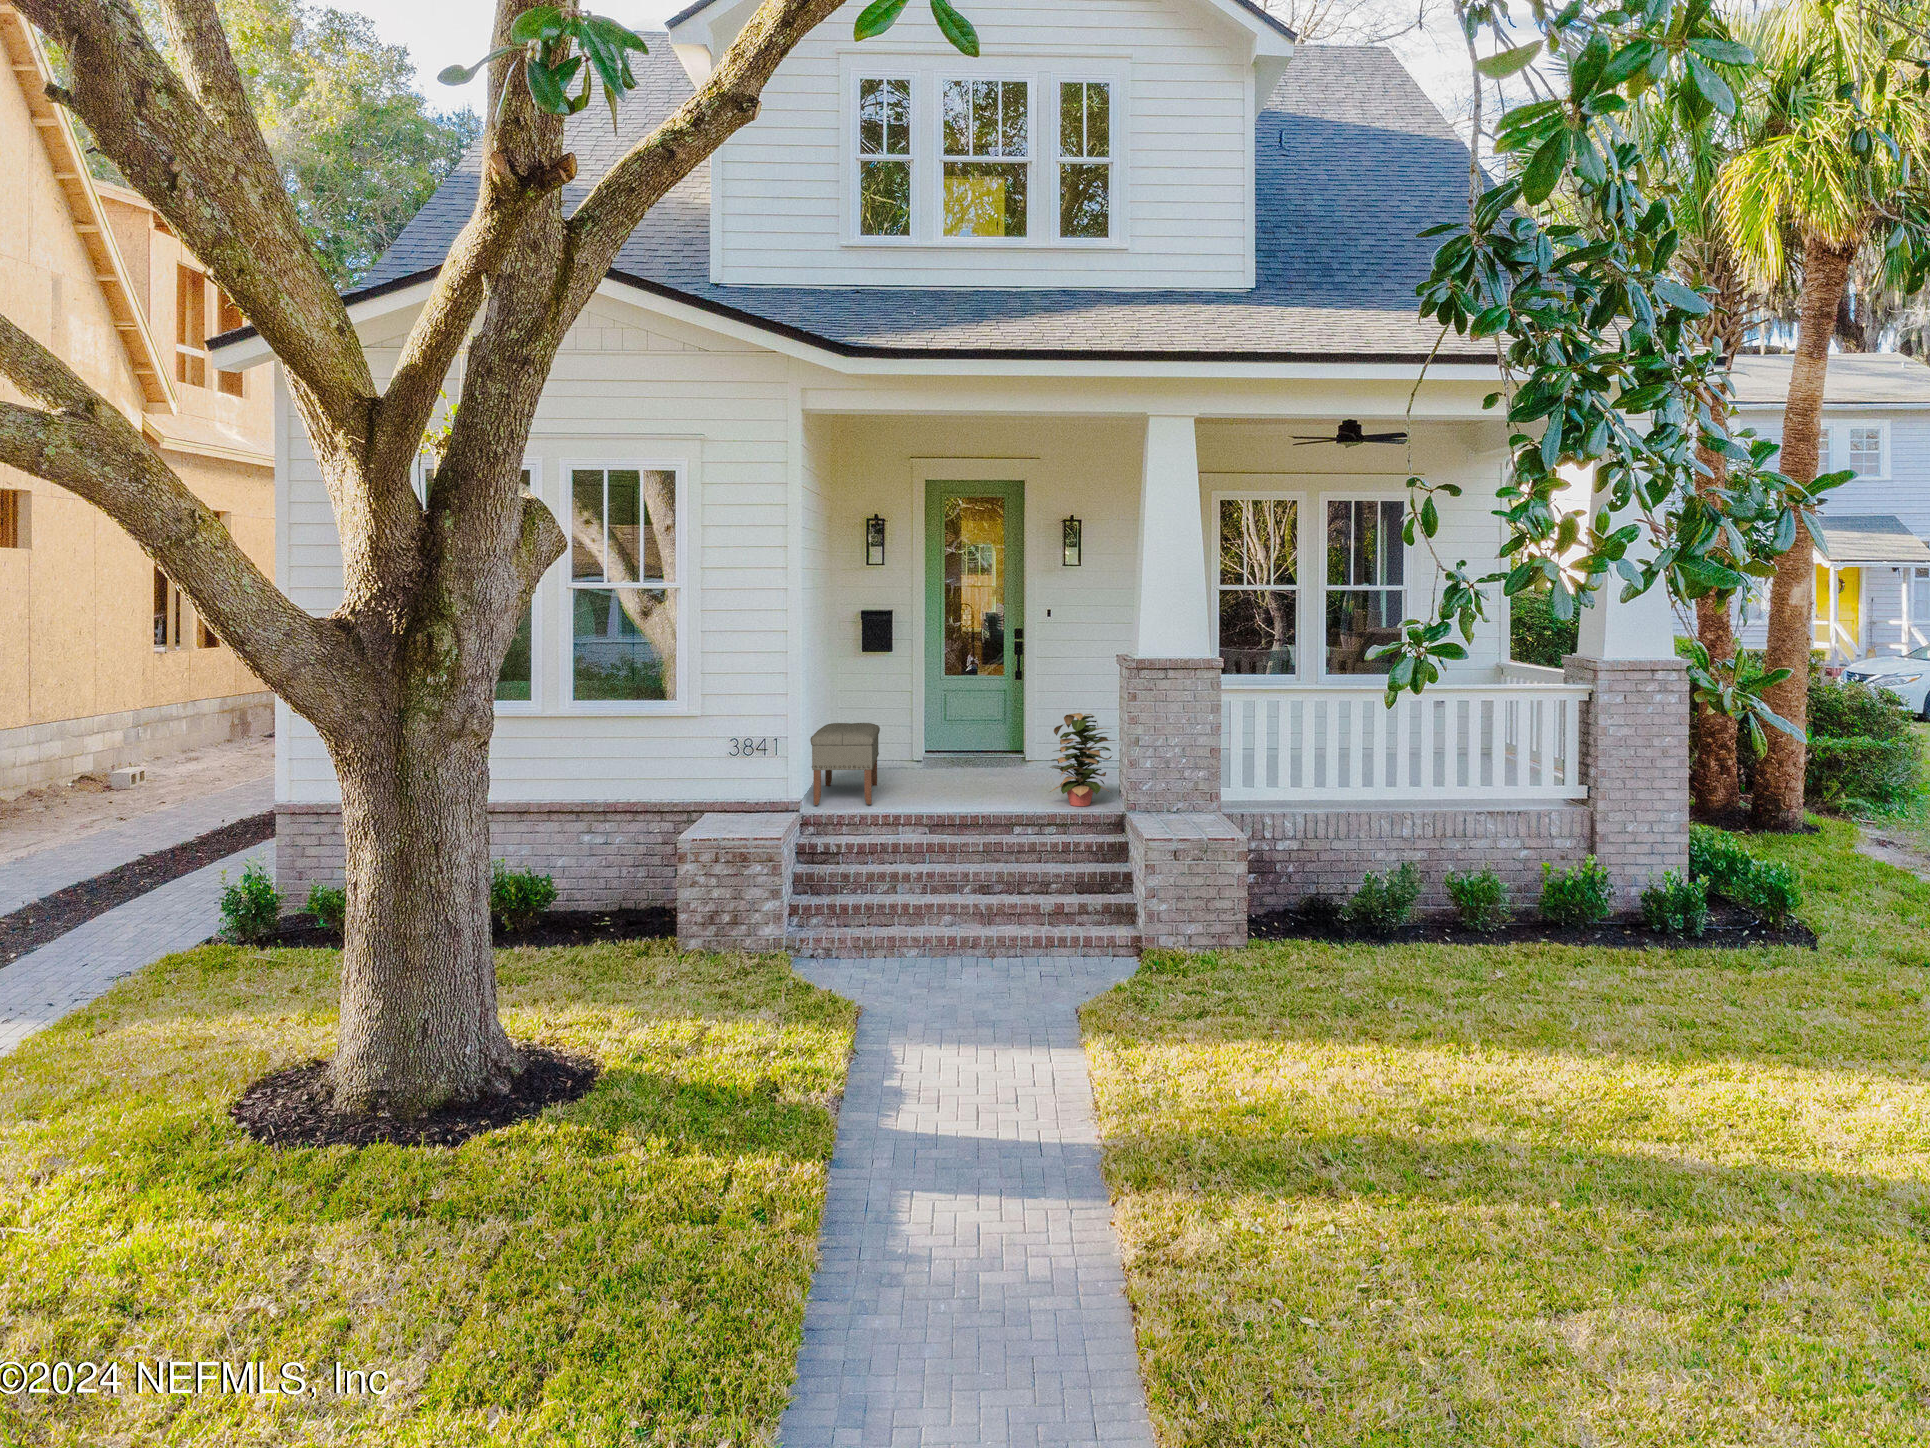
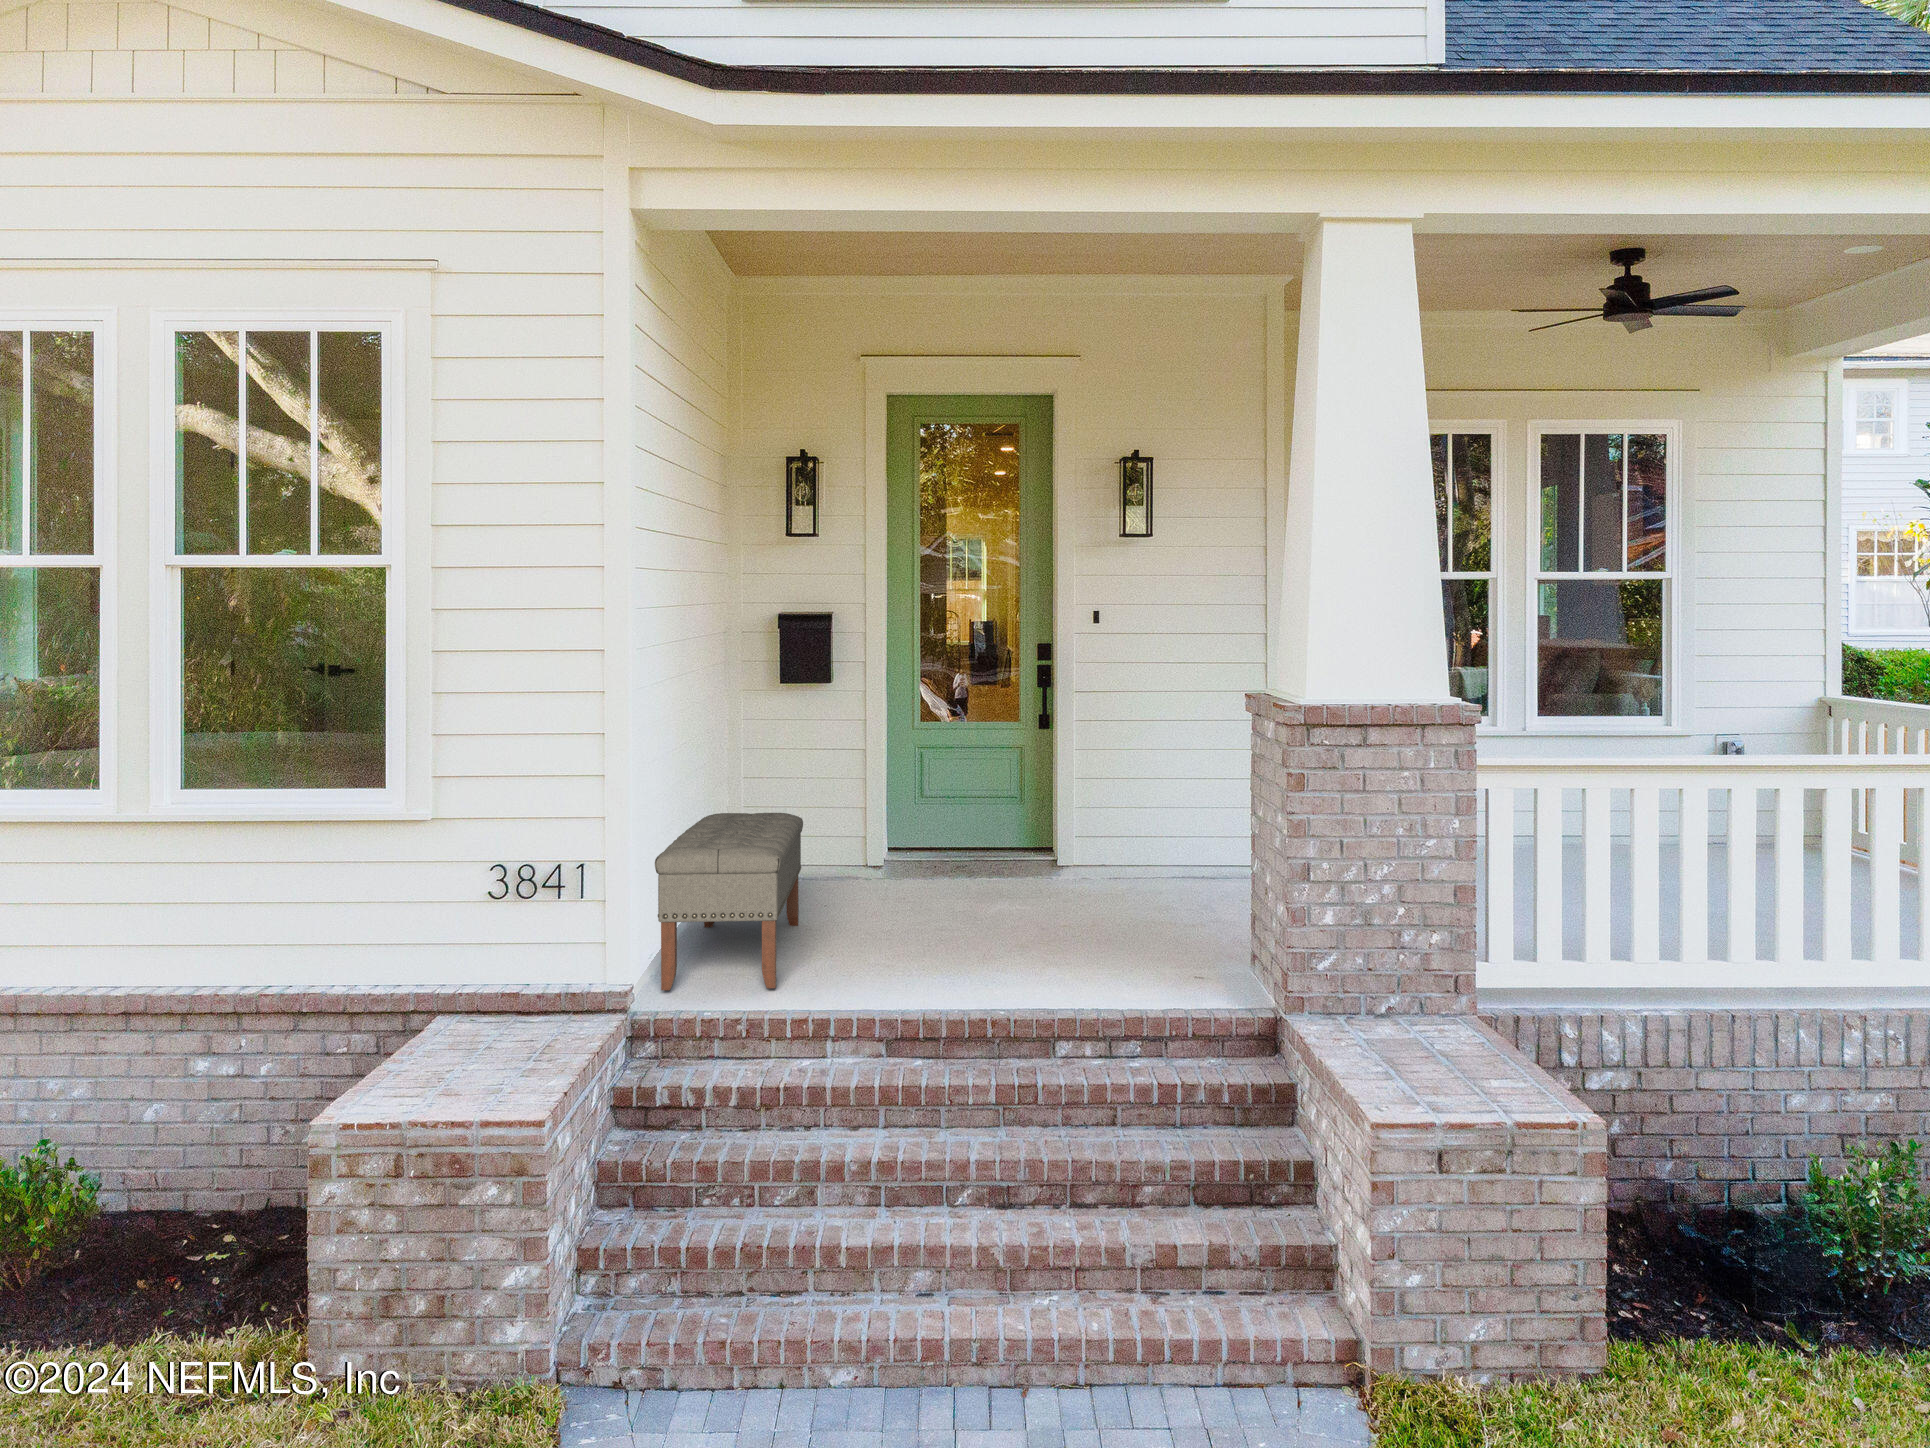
decorative plant: present [1050,713,1115,806] -> none [1119,806,1254,990]

